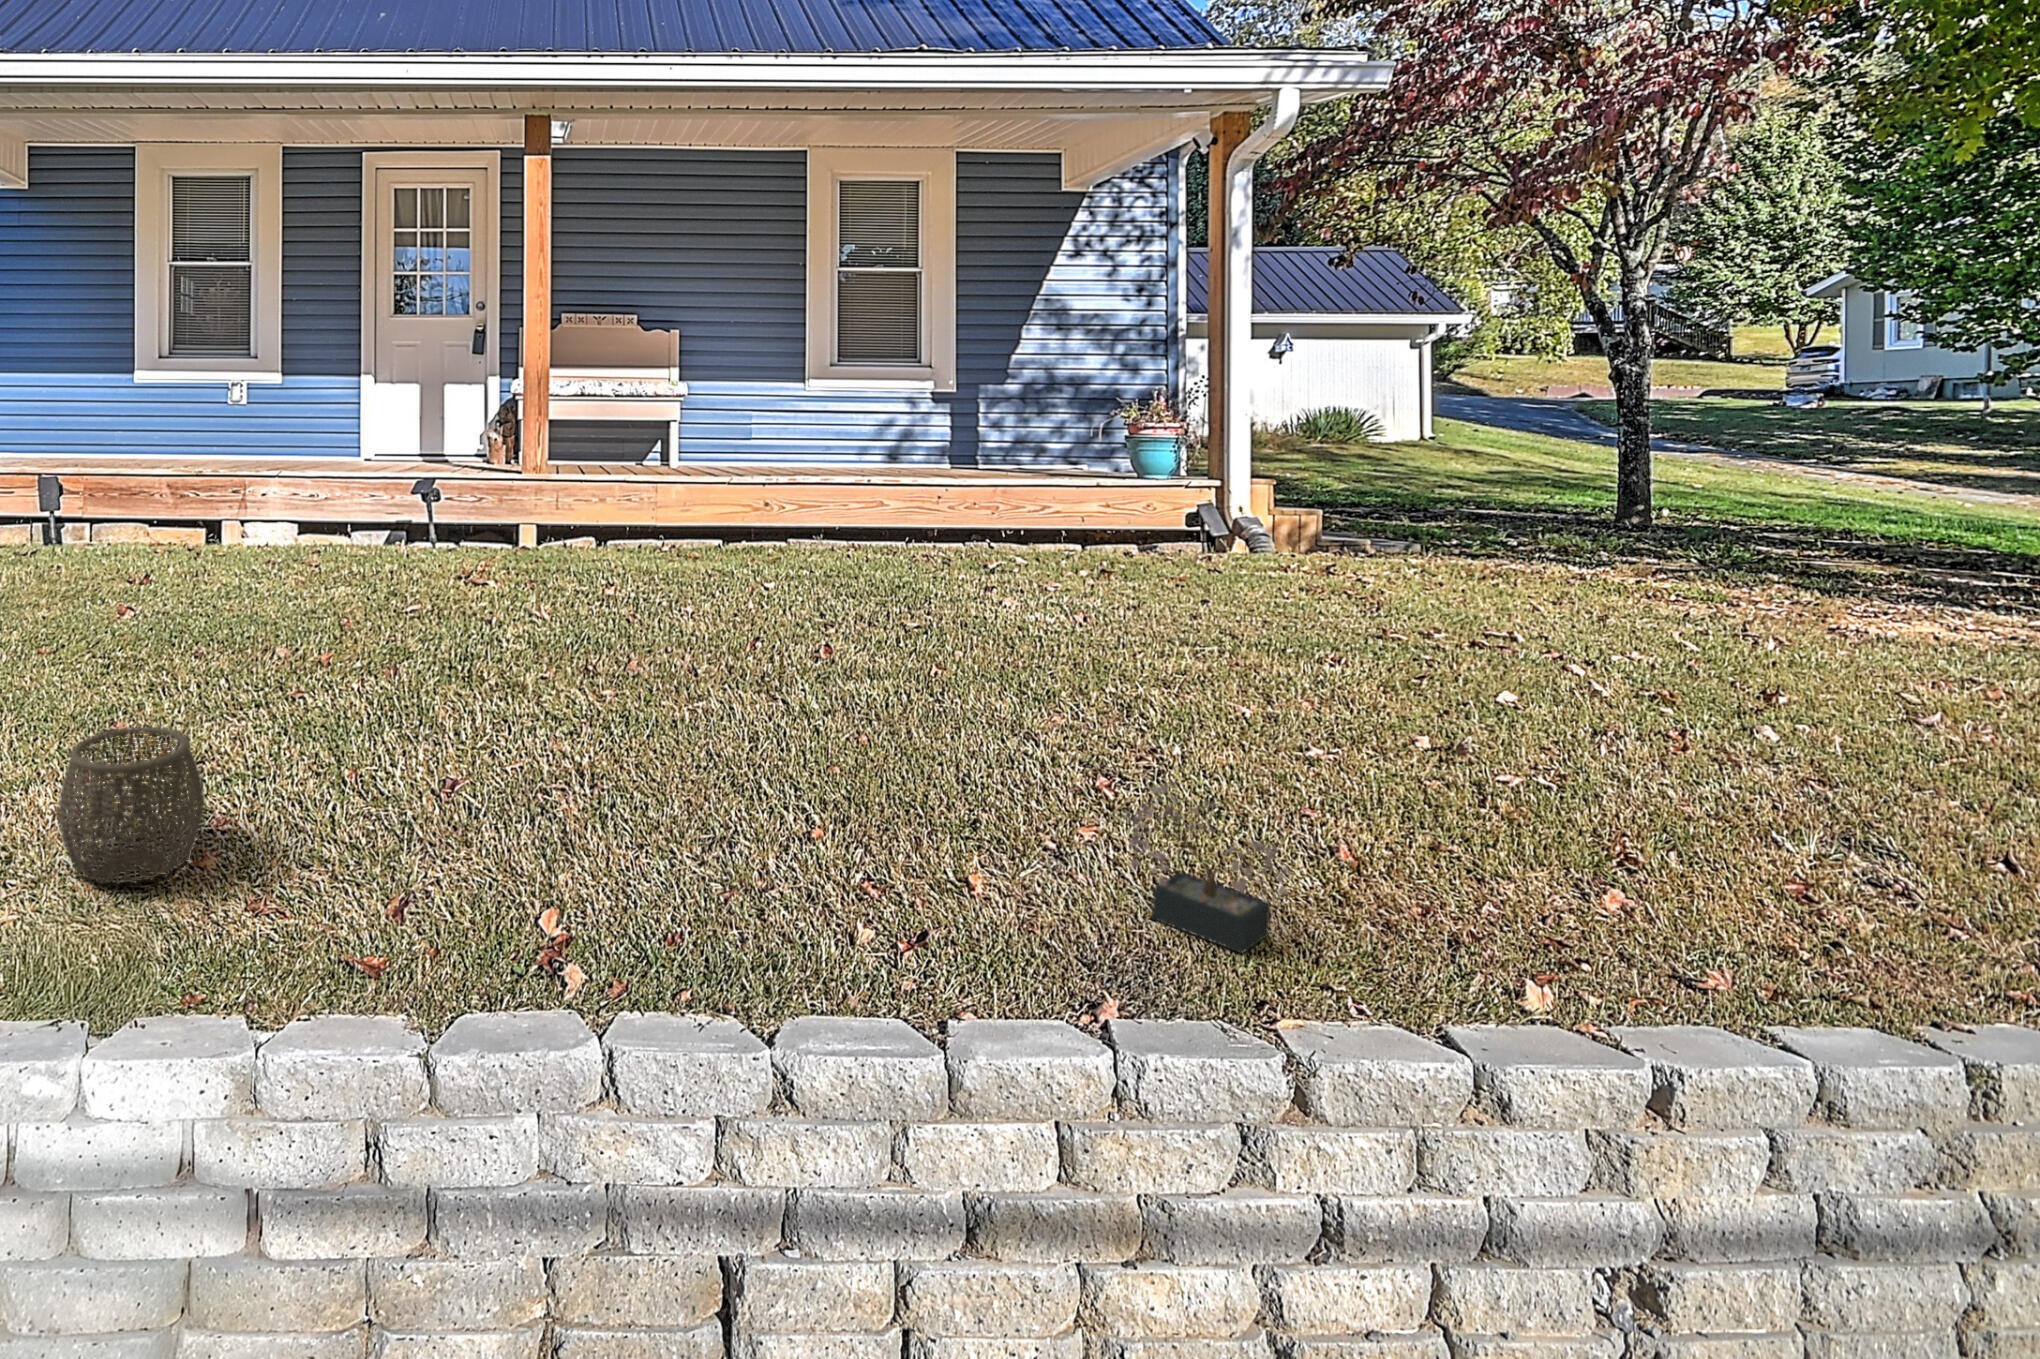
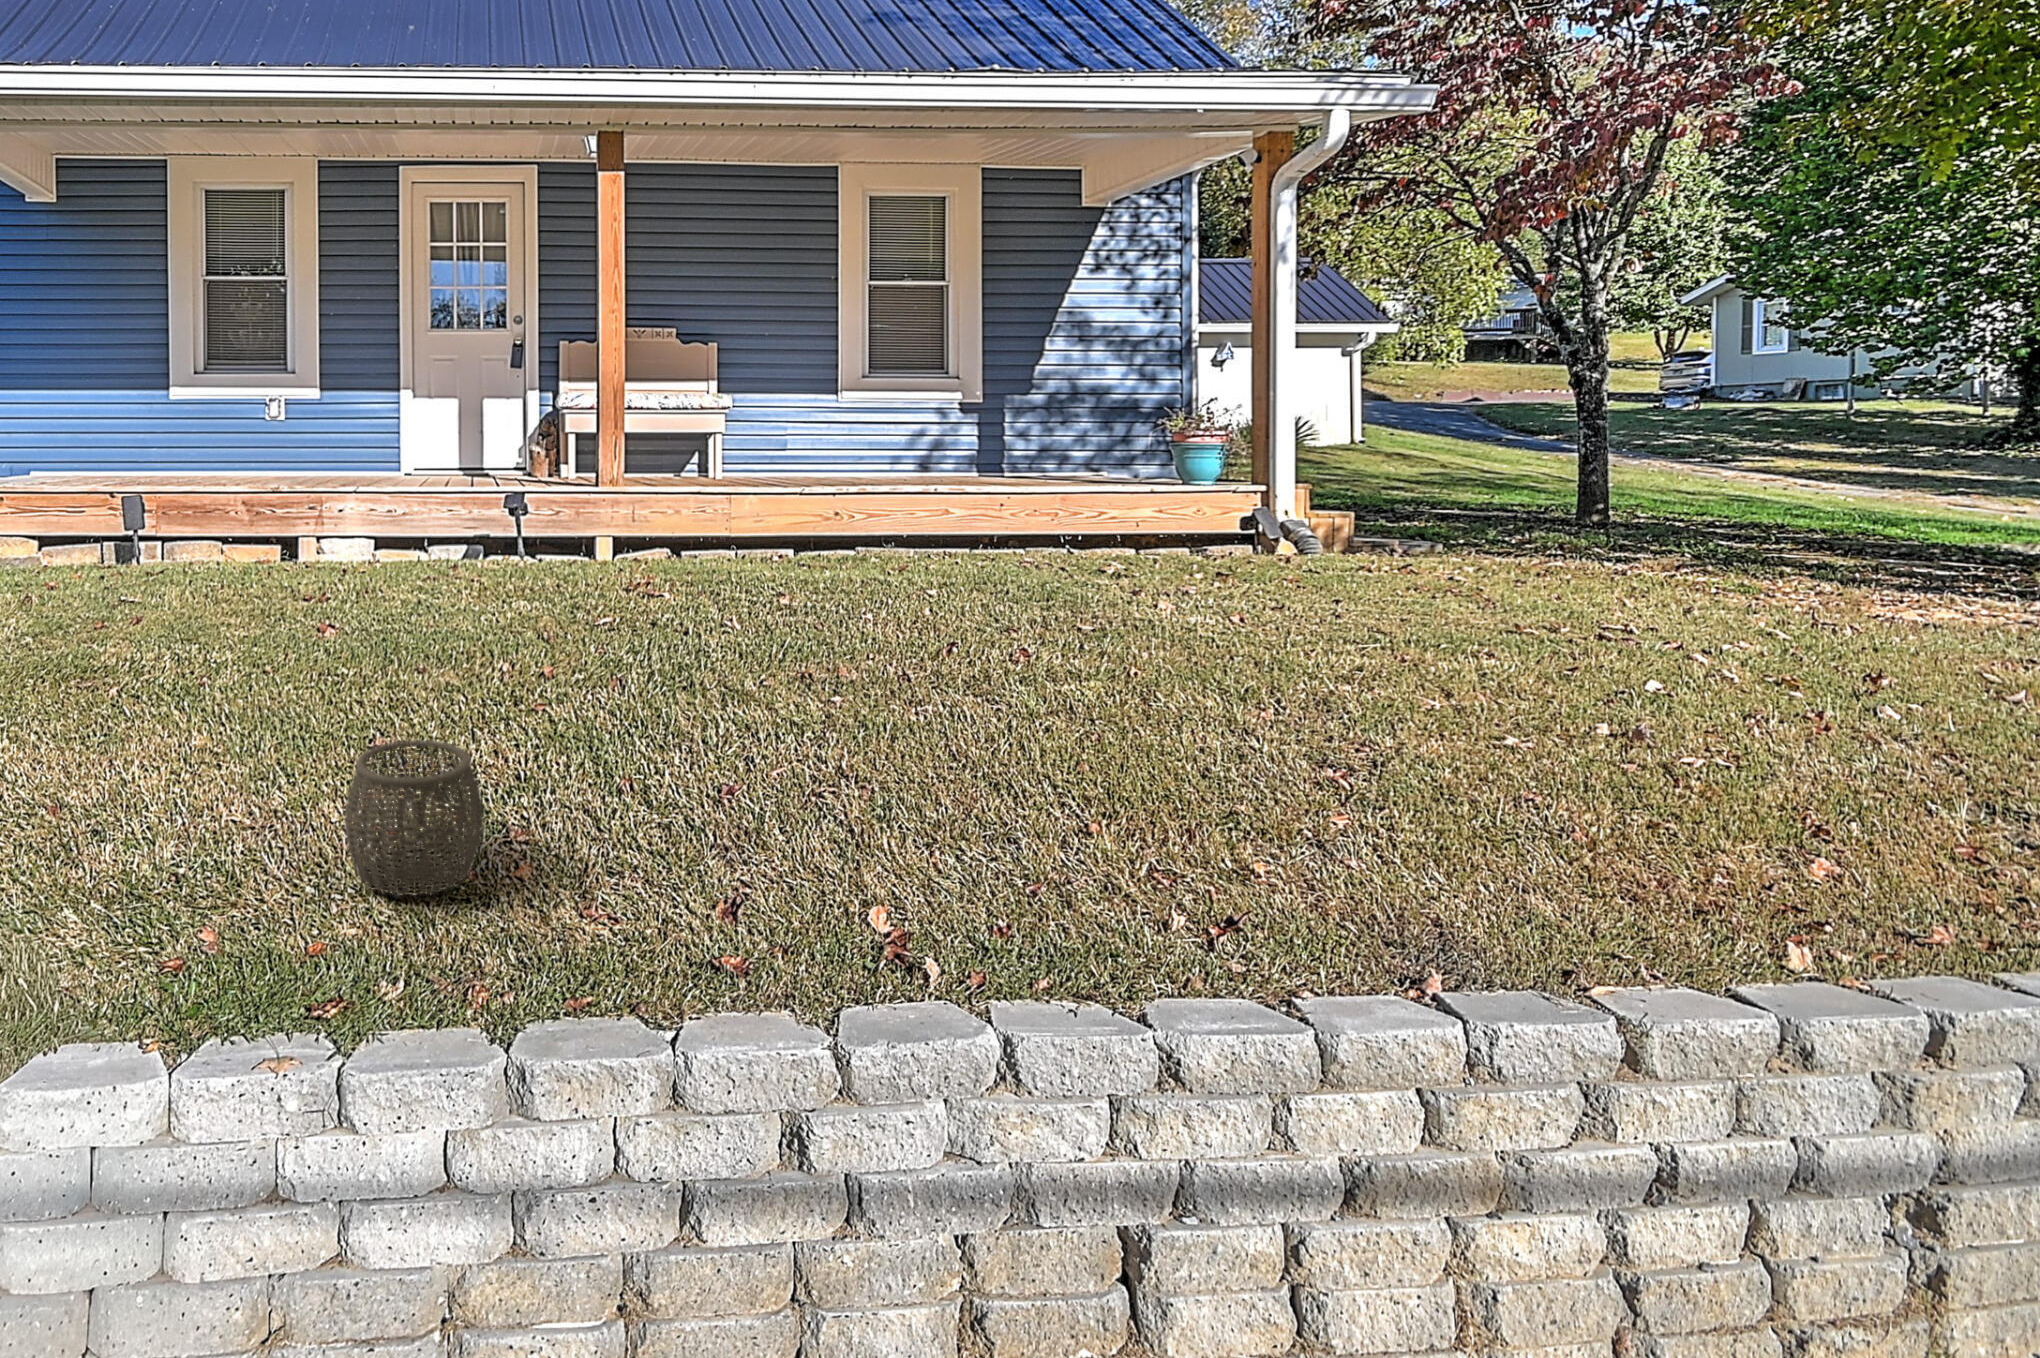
decorative plant: present [1126,782,1292,953] -> none [1382,765,1557,925]

